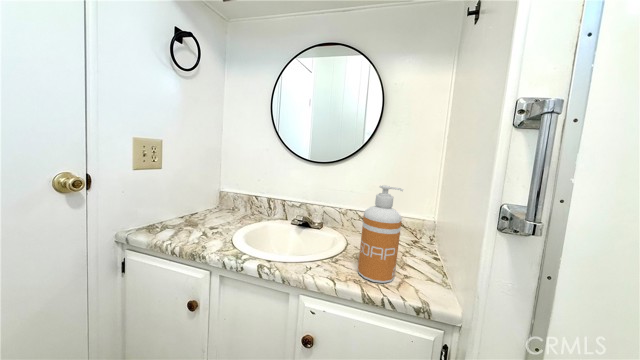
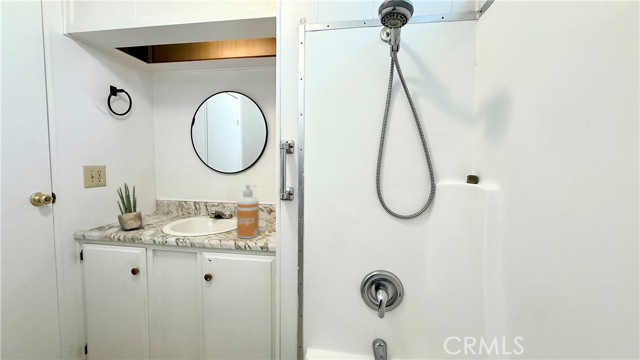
potted plant: none [173,166,205,235] -> present [117,183,142,230]

